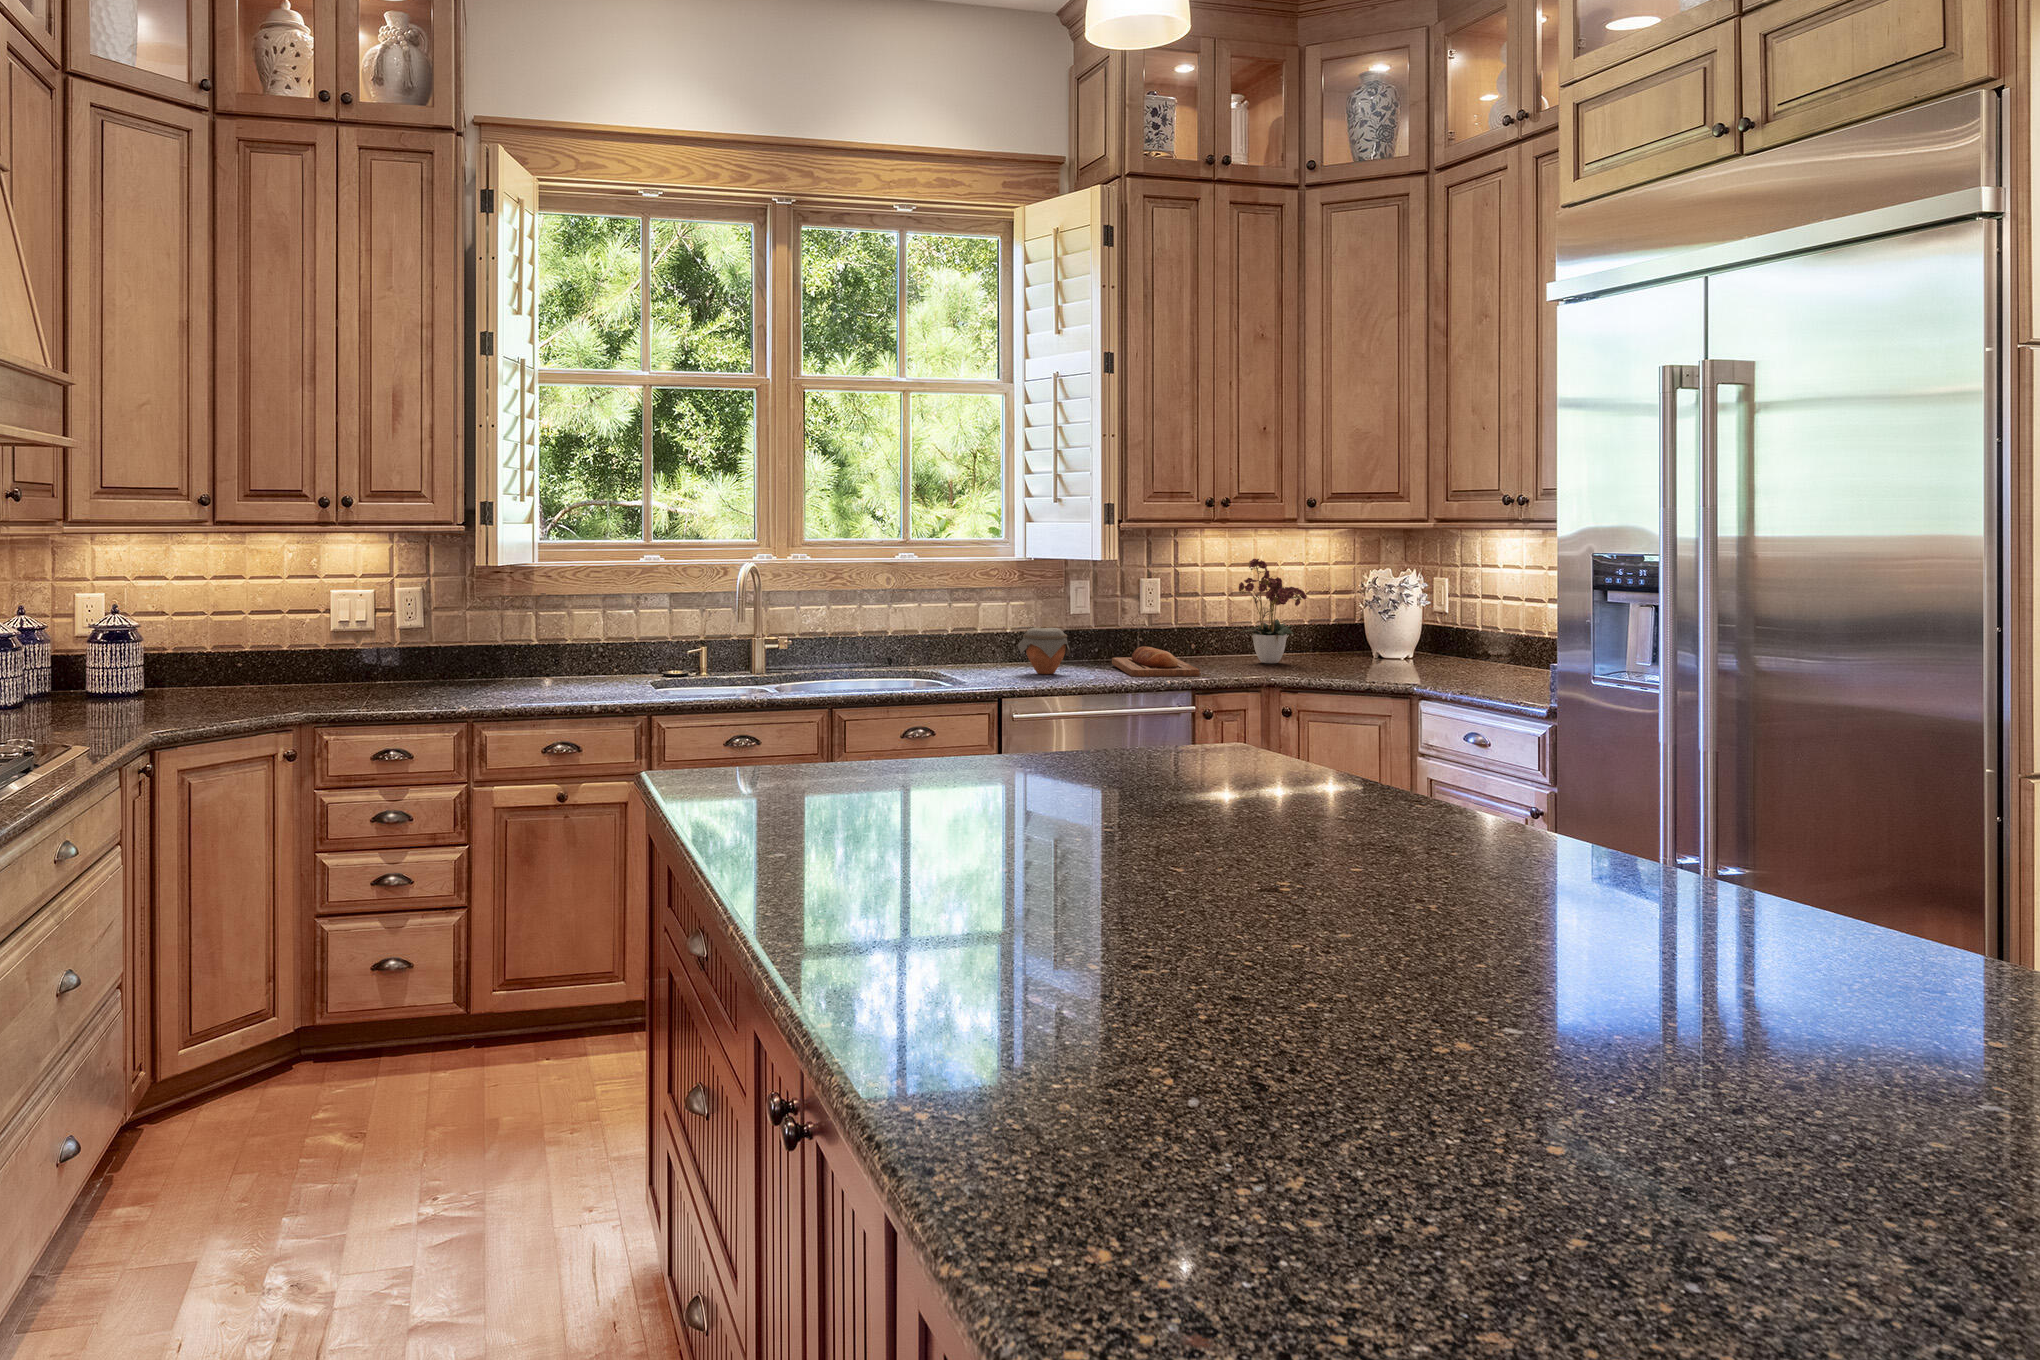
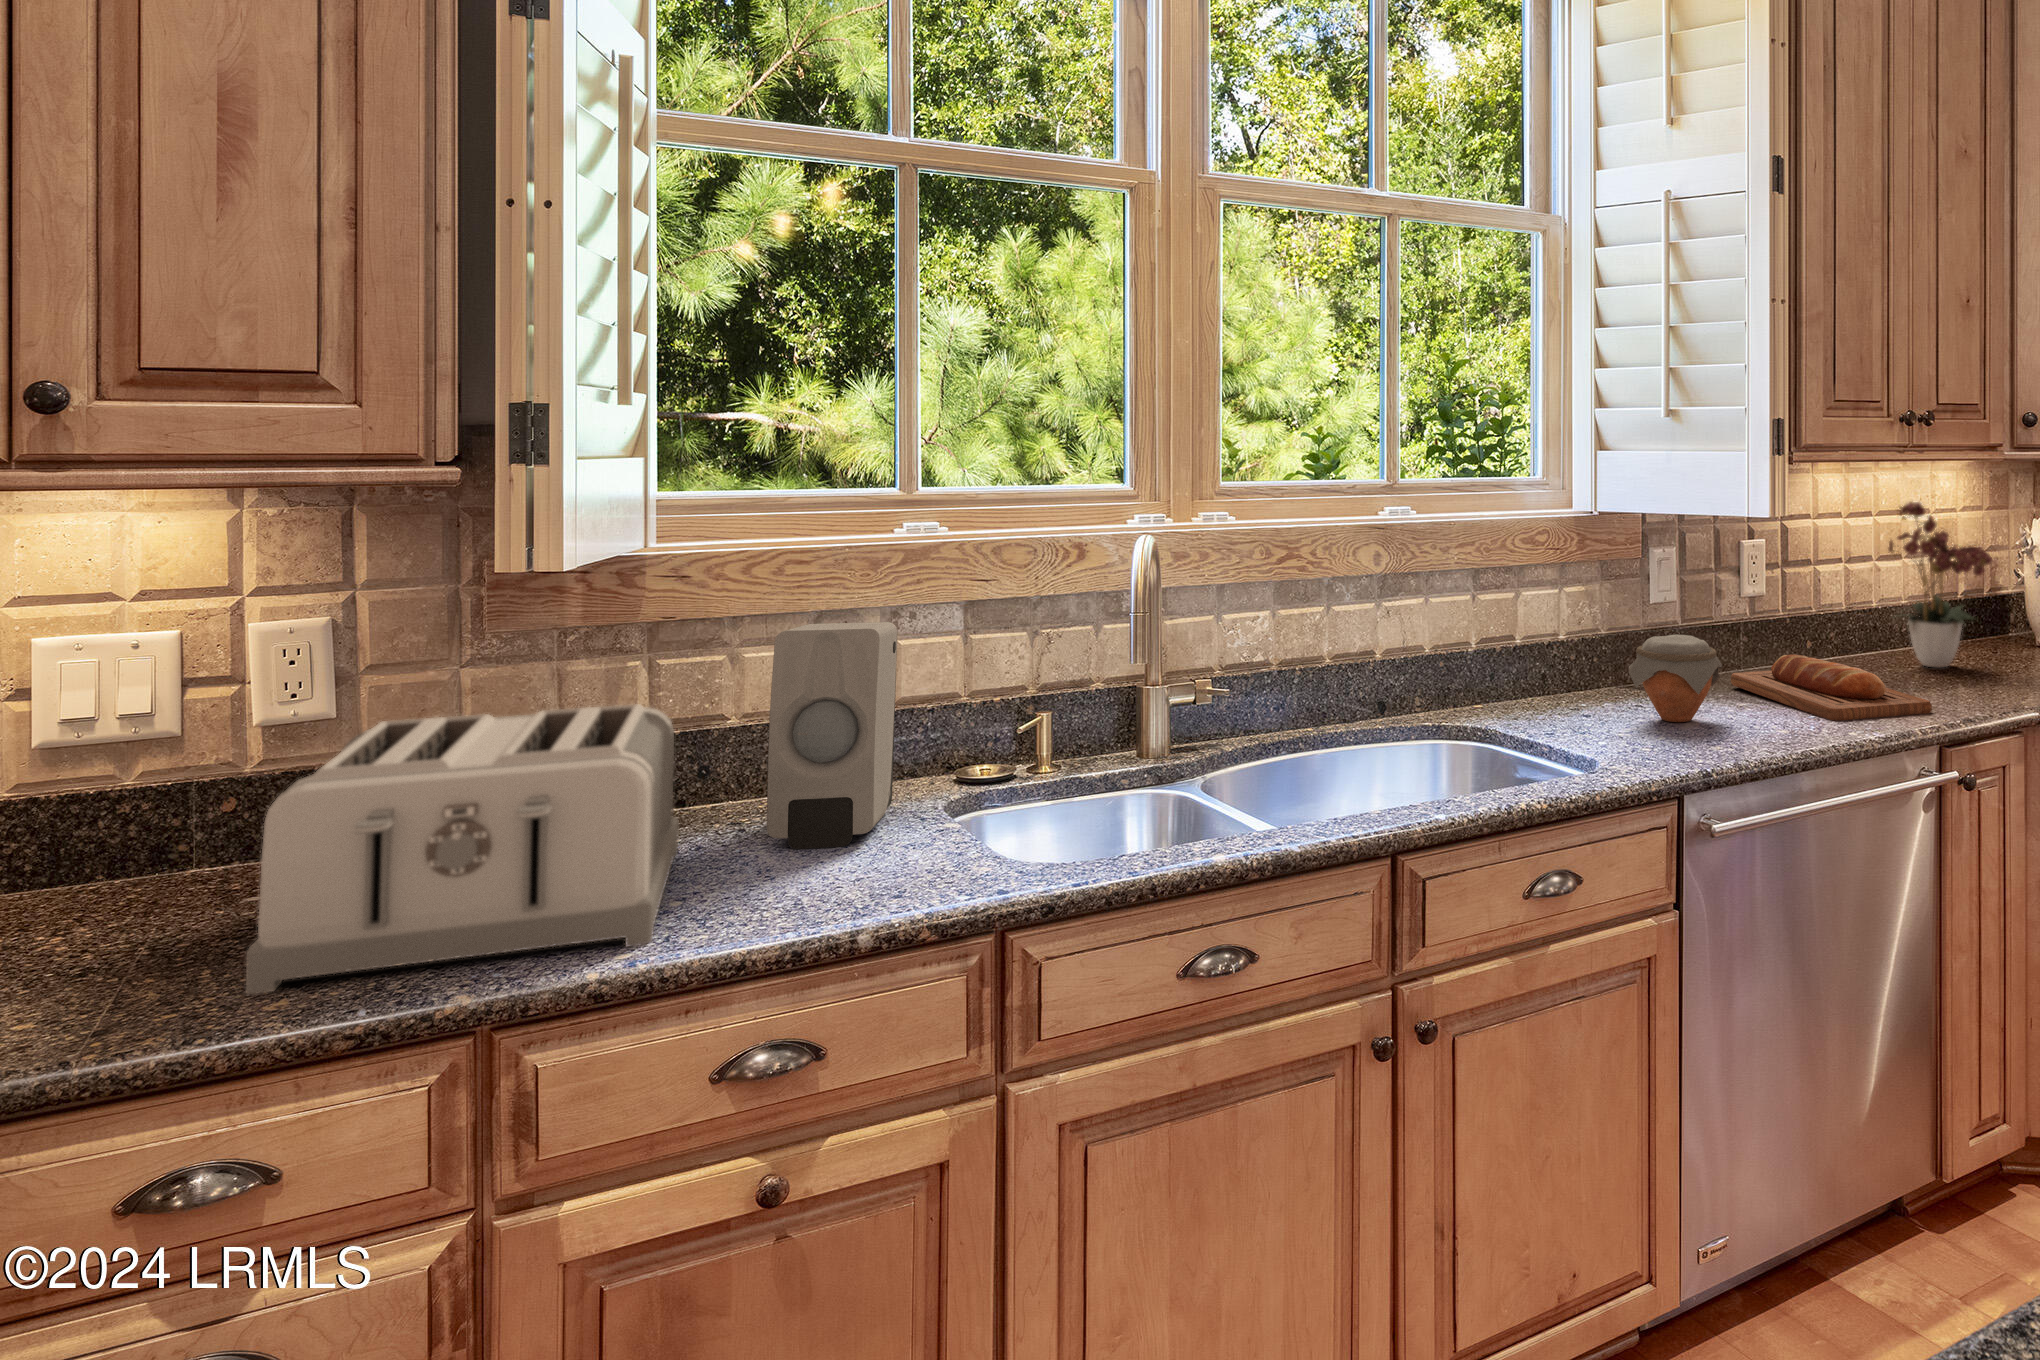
soap dispenser: none [575,598,633,688] -> present [767,622,897,849]
toaster: none [402,623,543,703] -> present [246,704,679,994]

